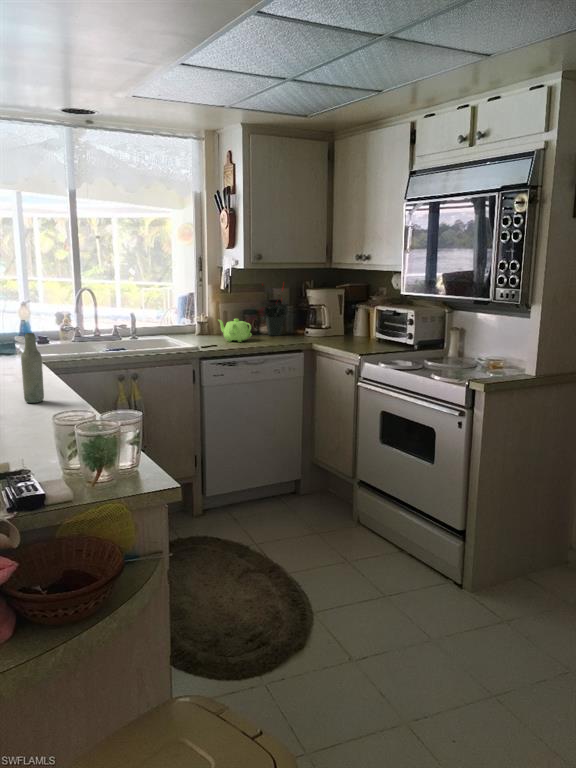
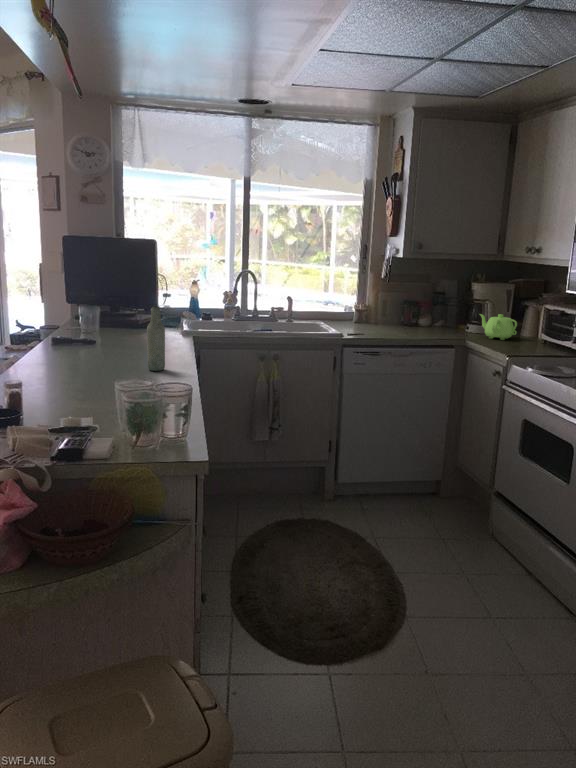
potted plant: present [261,287,287,336] -> none [419,273,449,329]
teapot: present [218,319,252,342] -> present [480,314,517,340]

